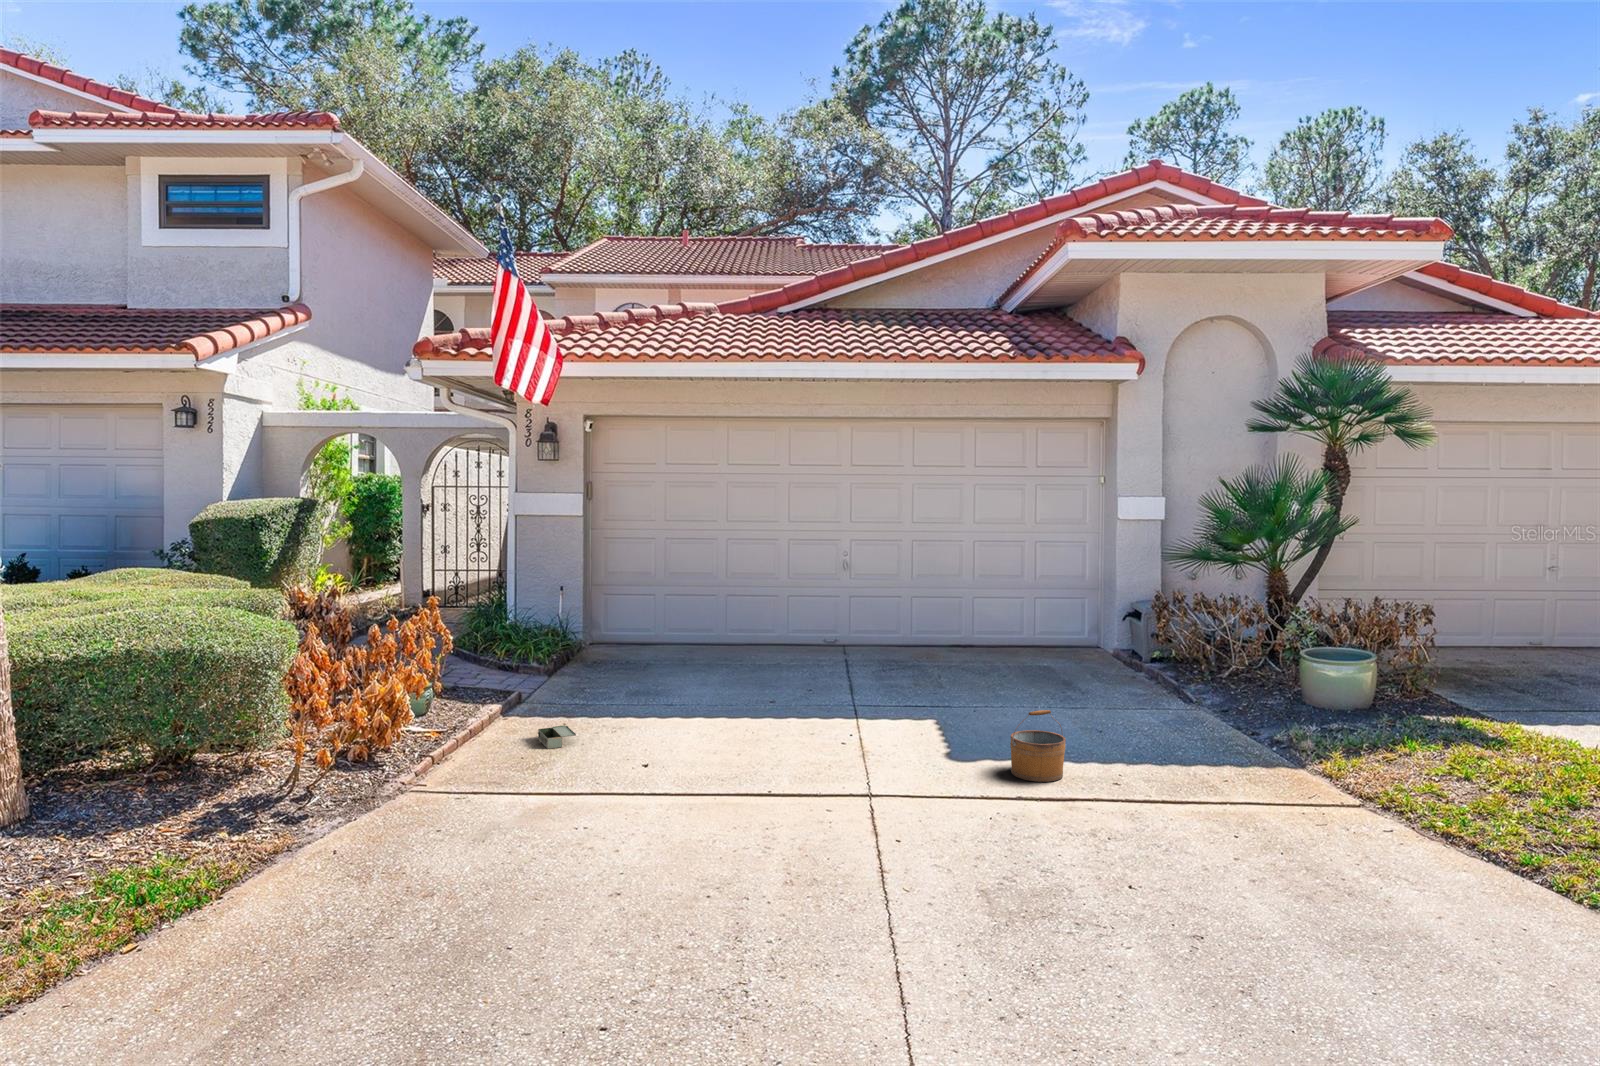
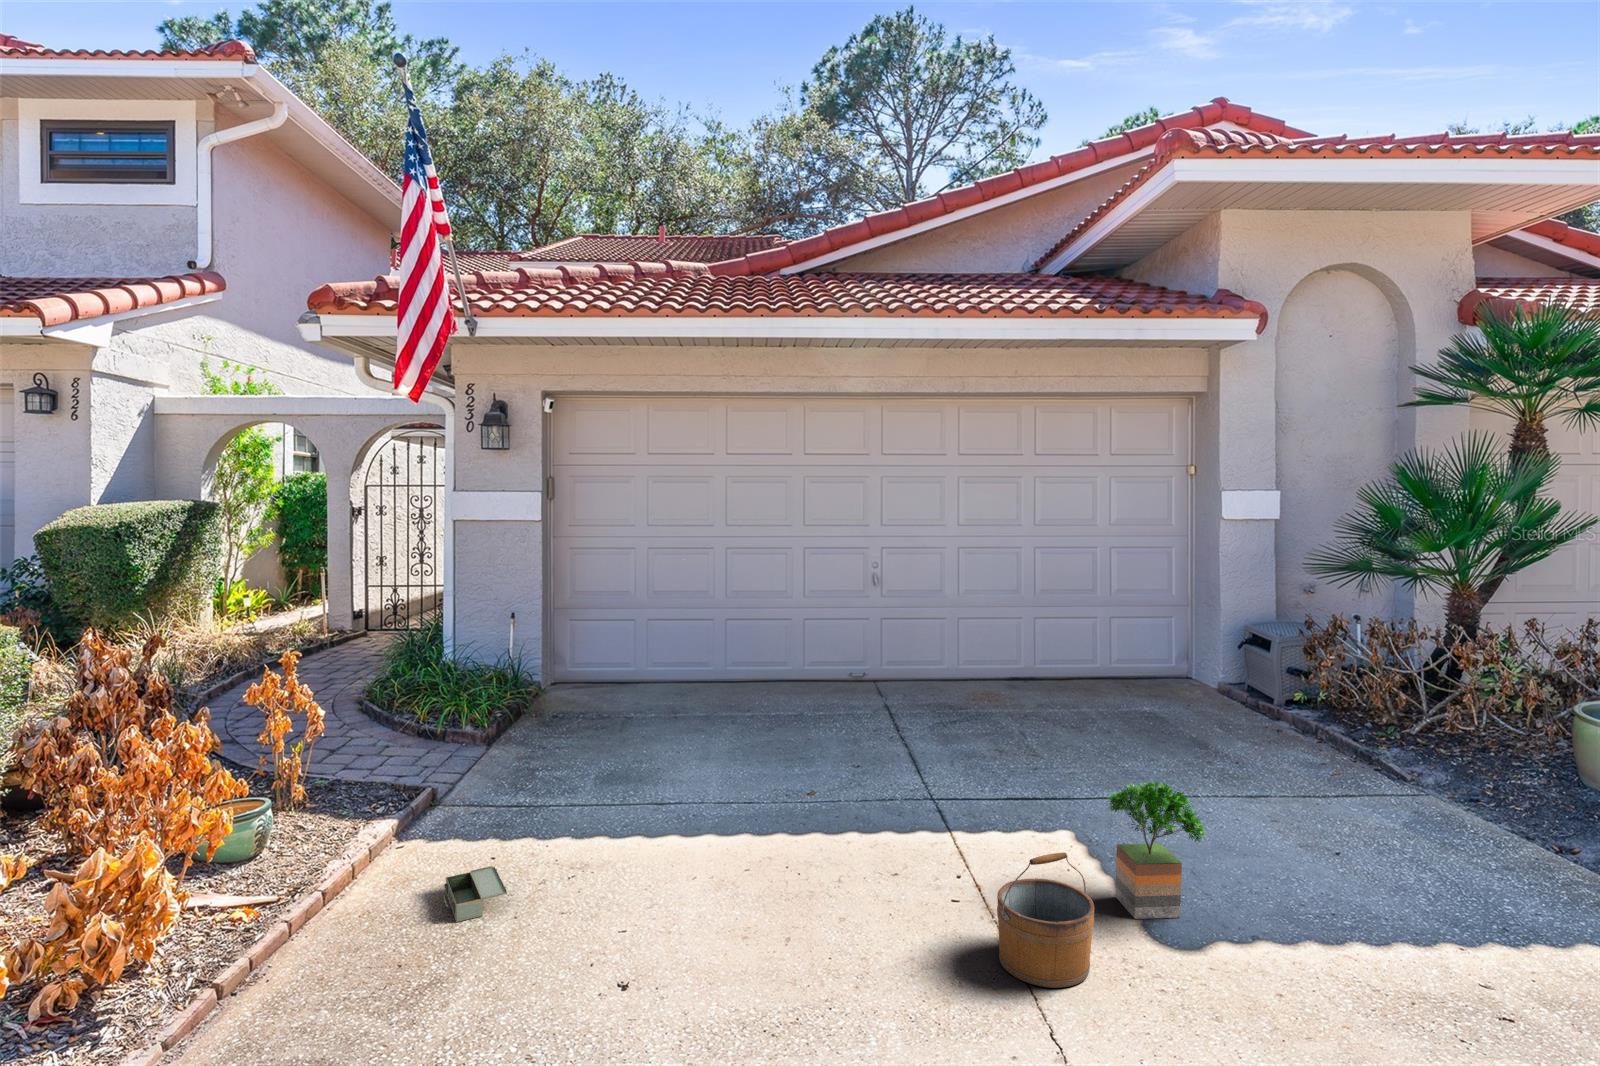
potted tree: none [936,676,990,756] -> present [1109,781,1206,919]
bucket: present [1010,710,1066,782] -> present [997,853,1094,988]

